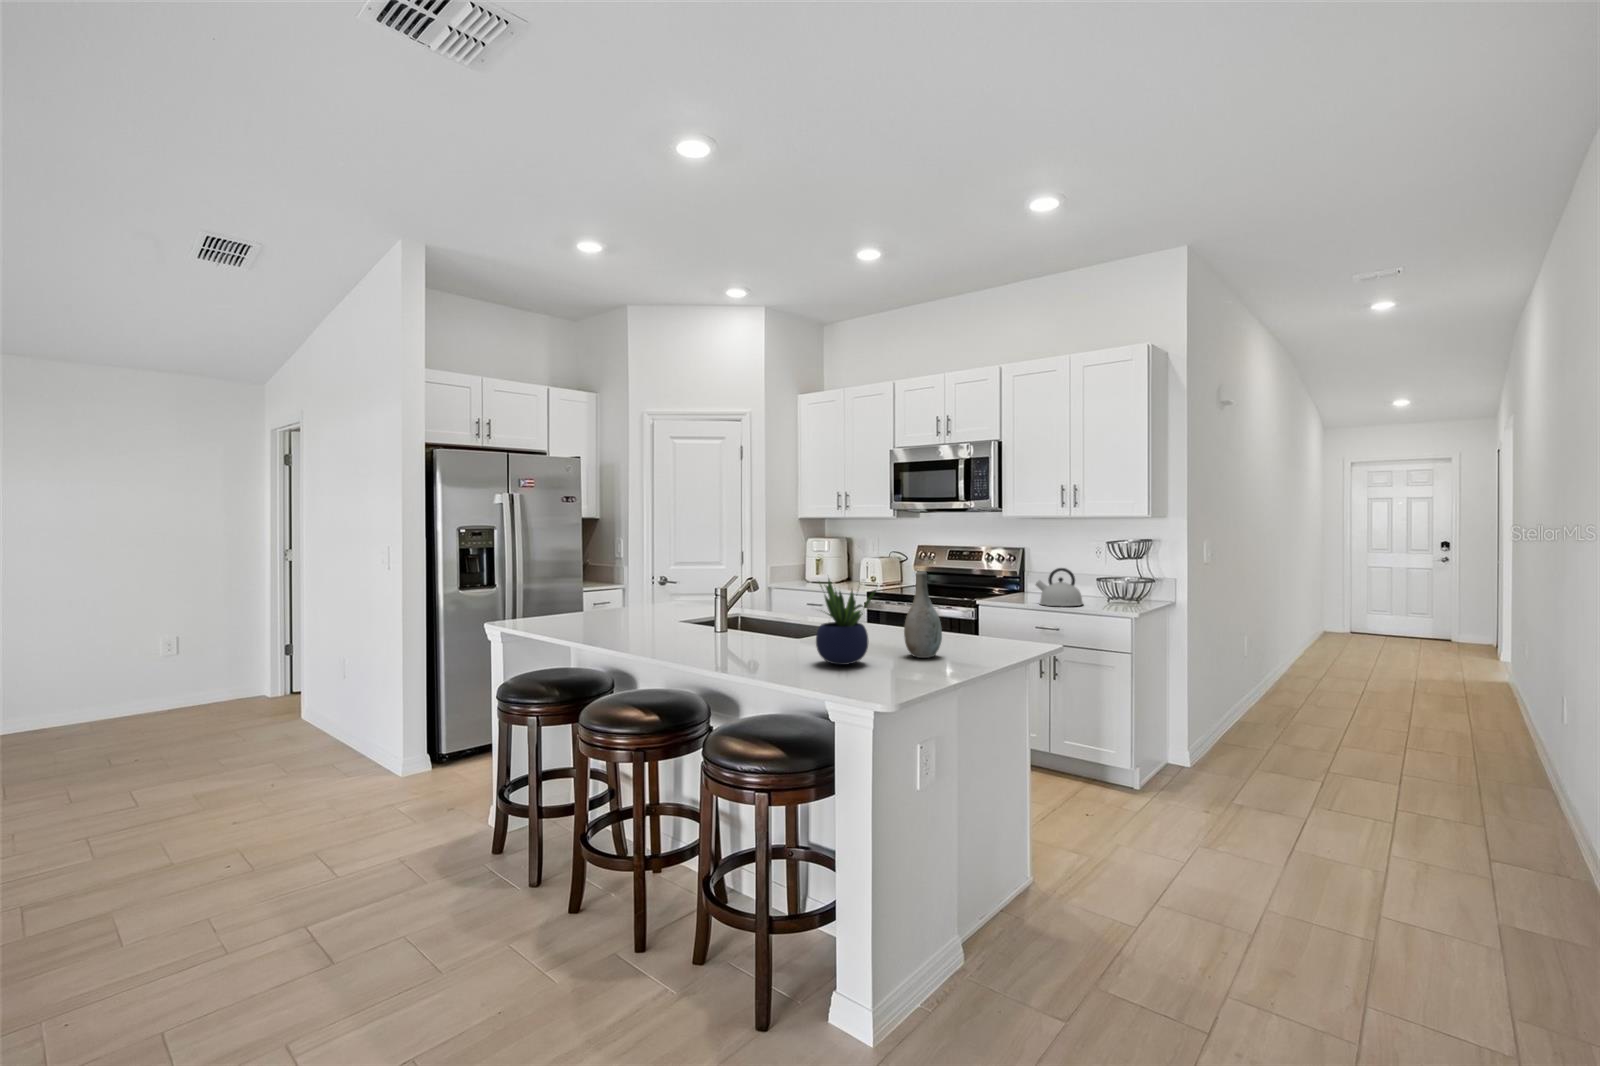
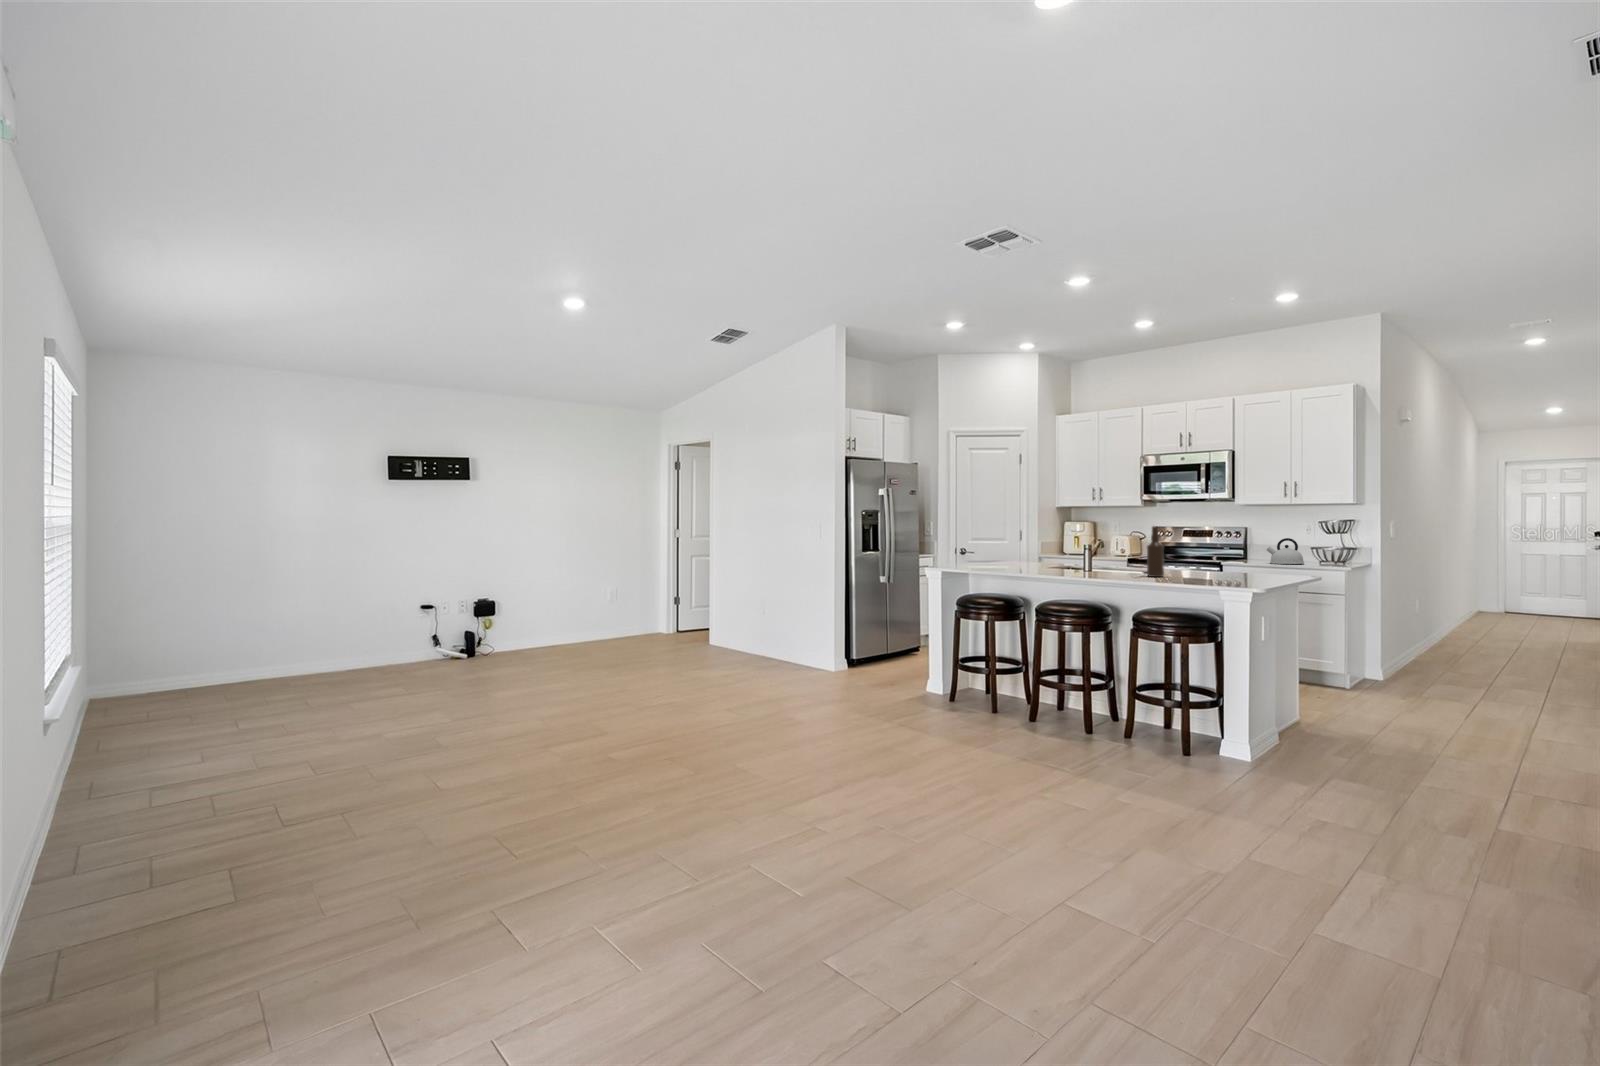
vase: present [904,572,942,658] -> none [1233,526,1259,577]
bottle: none [759,574,787,662] -> present [1147,526,1164,577]
potted plant: present [816,579,875,665] -> none [1185,526,1226,578]

